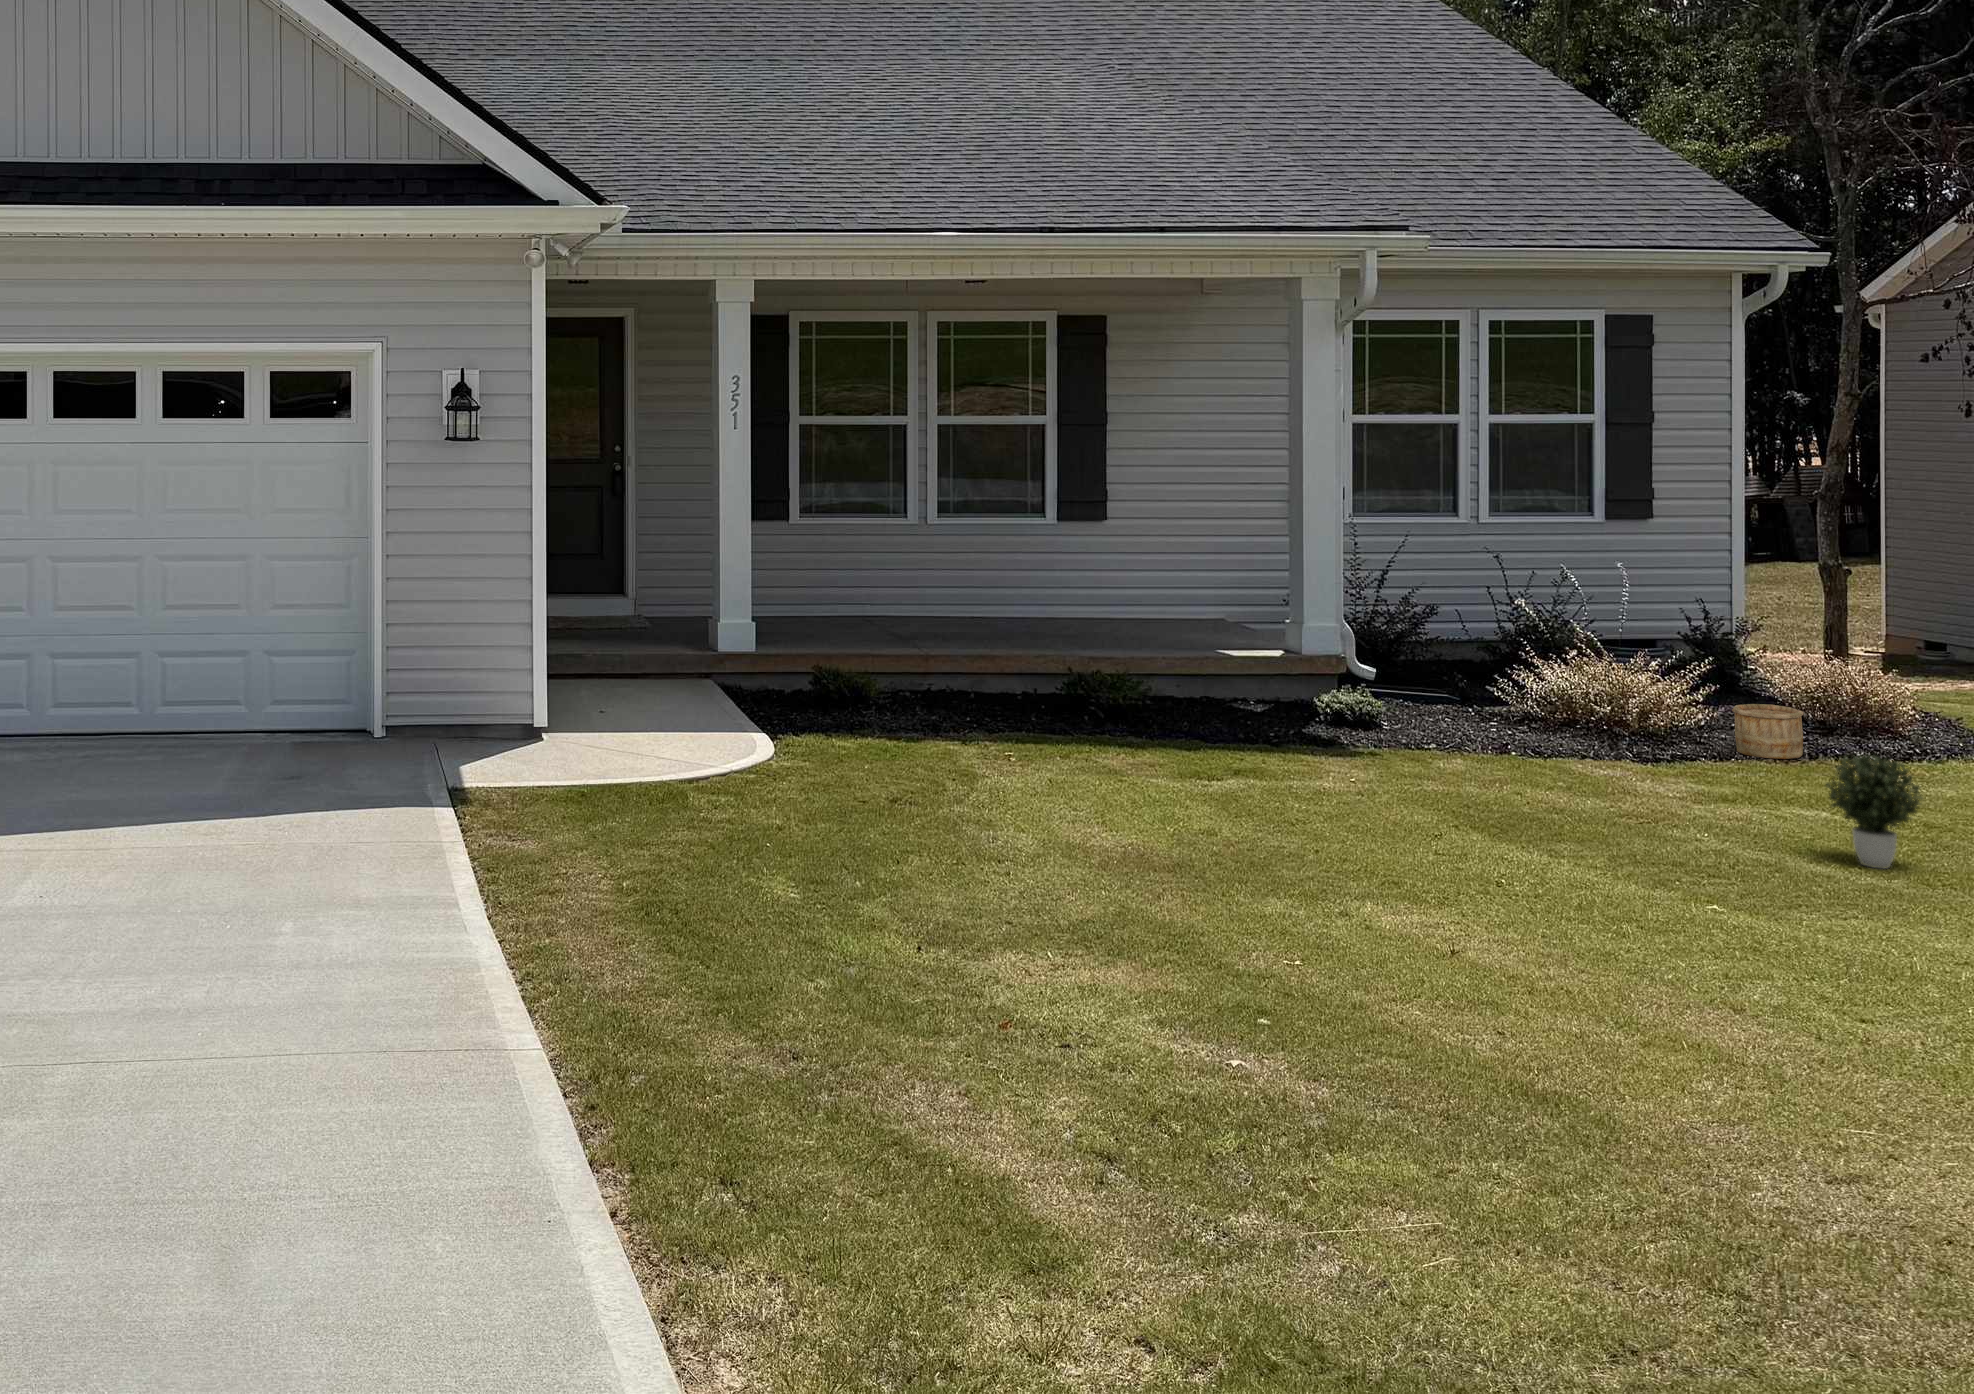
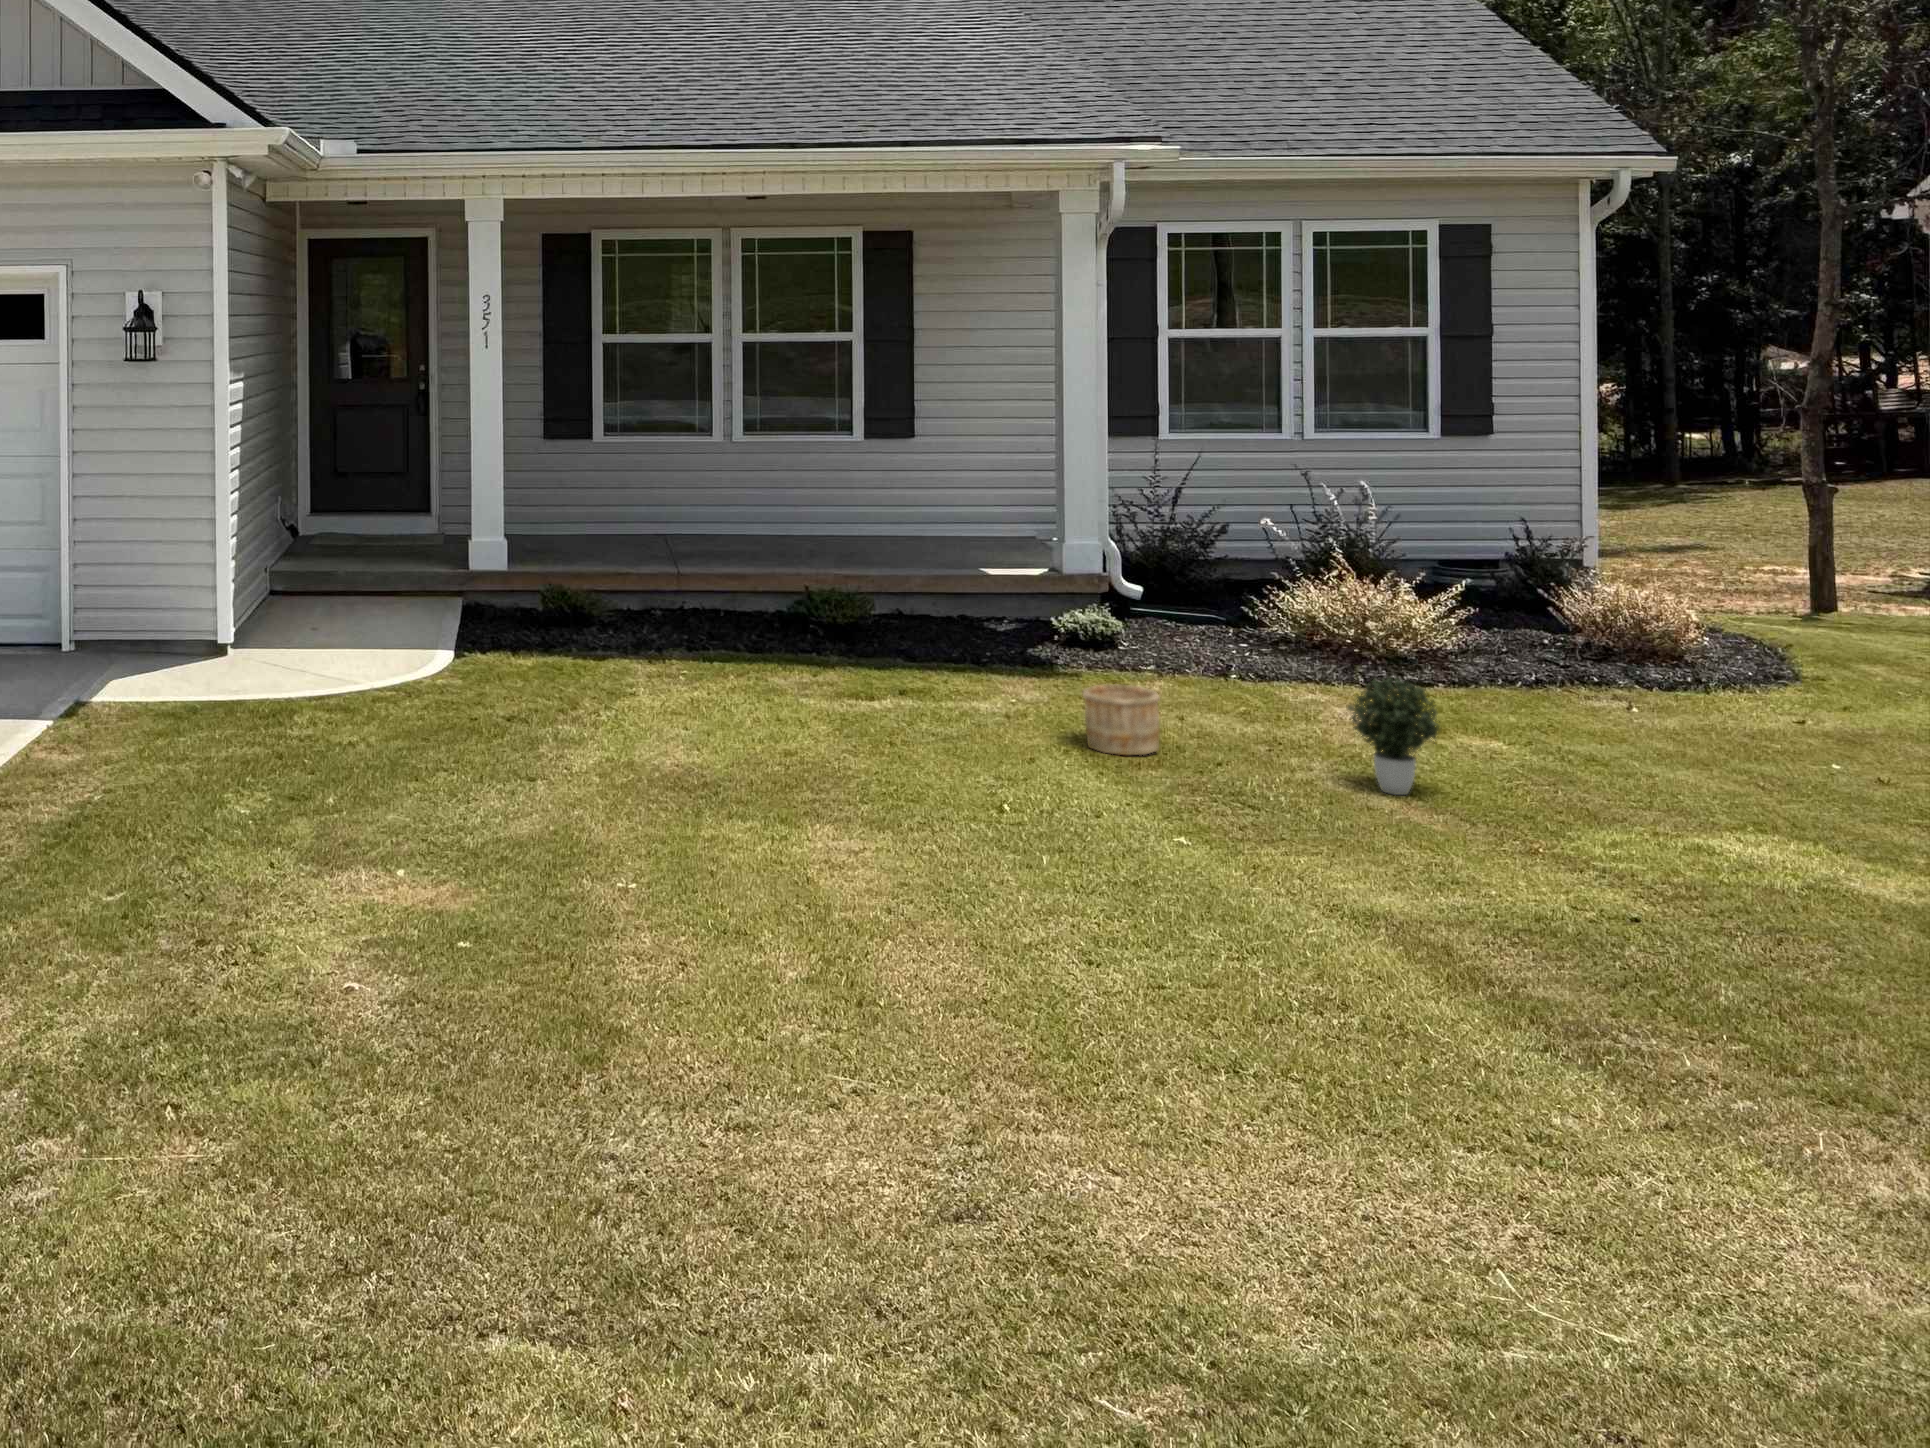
wooden bucket: present [1732,704,1804,759] -> present [1082,684,1160,755]

